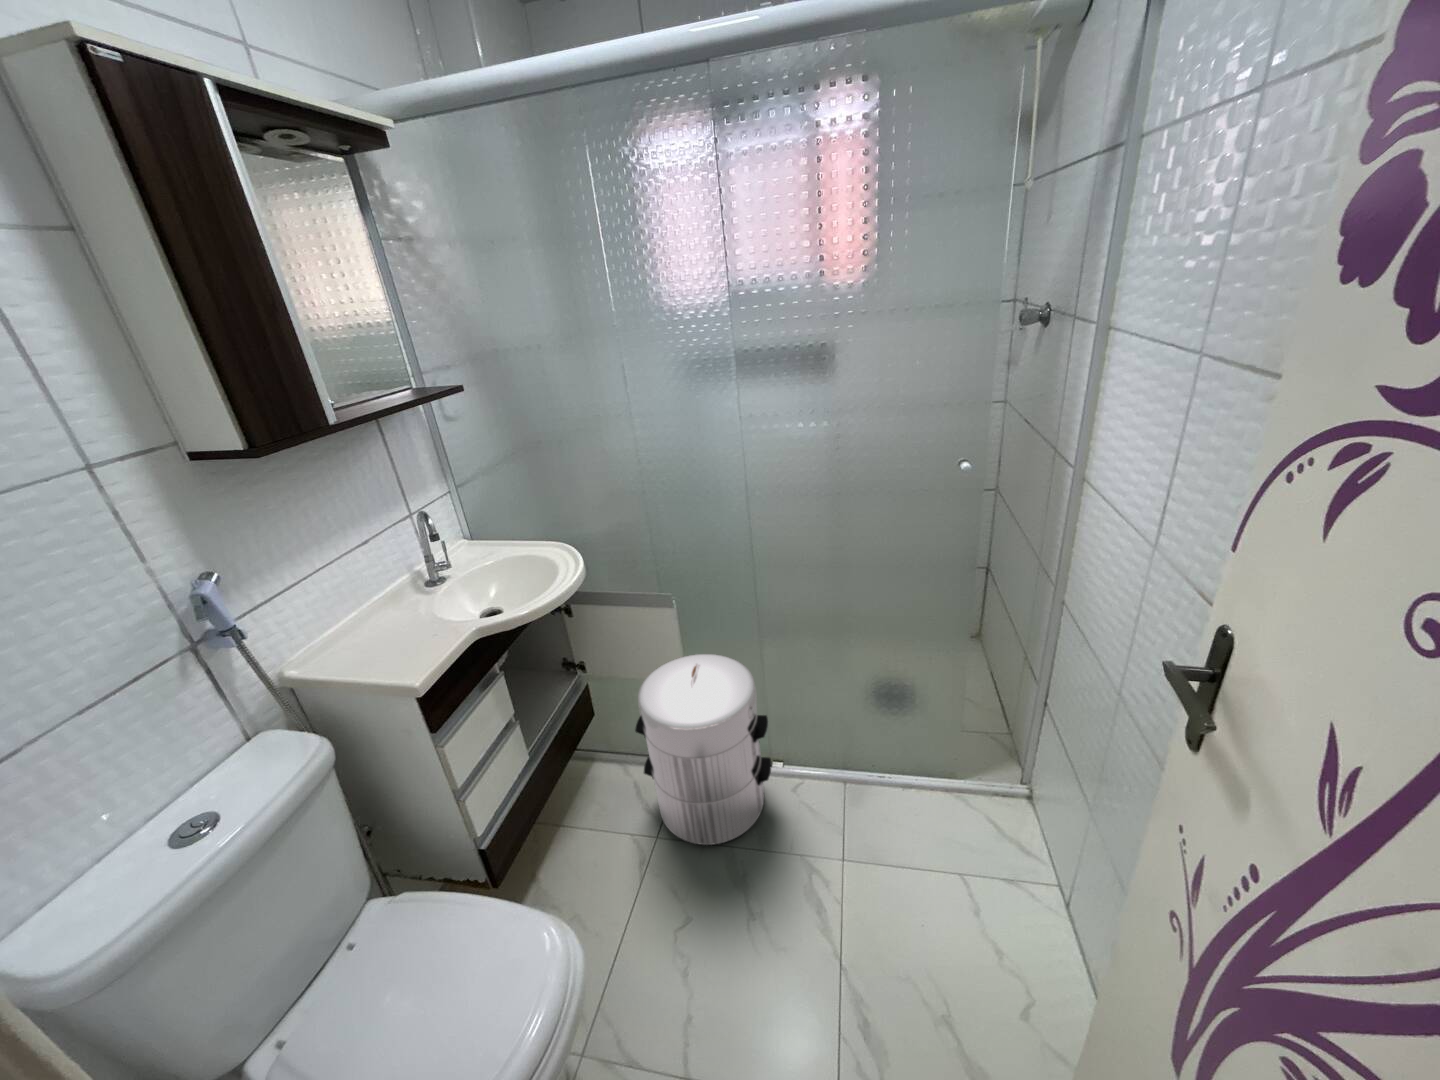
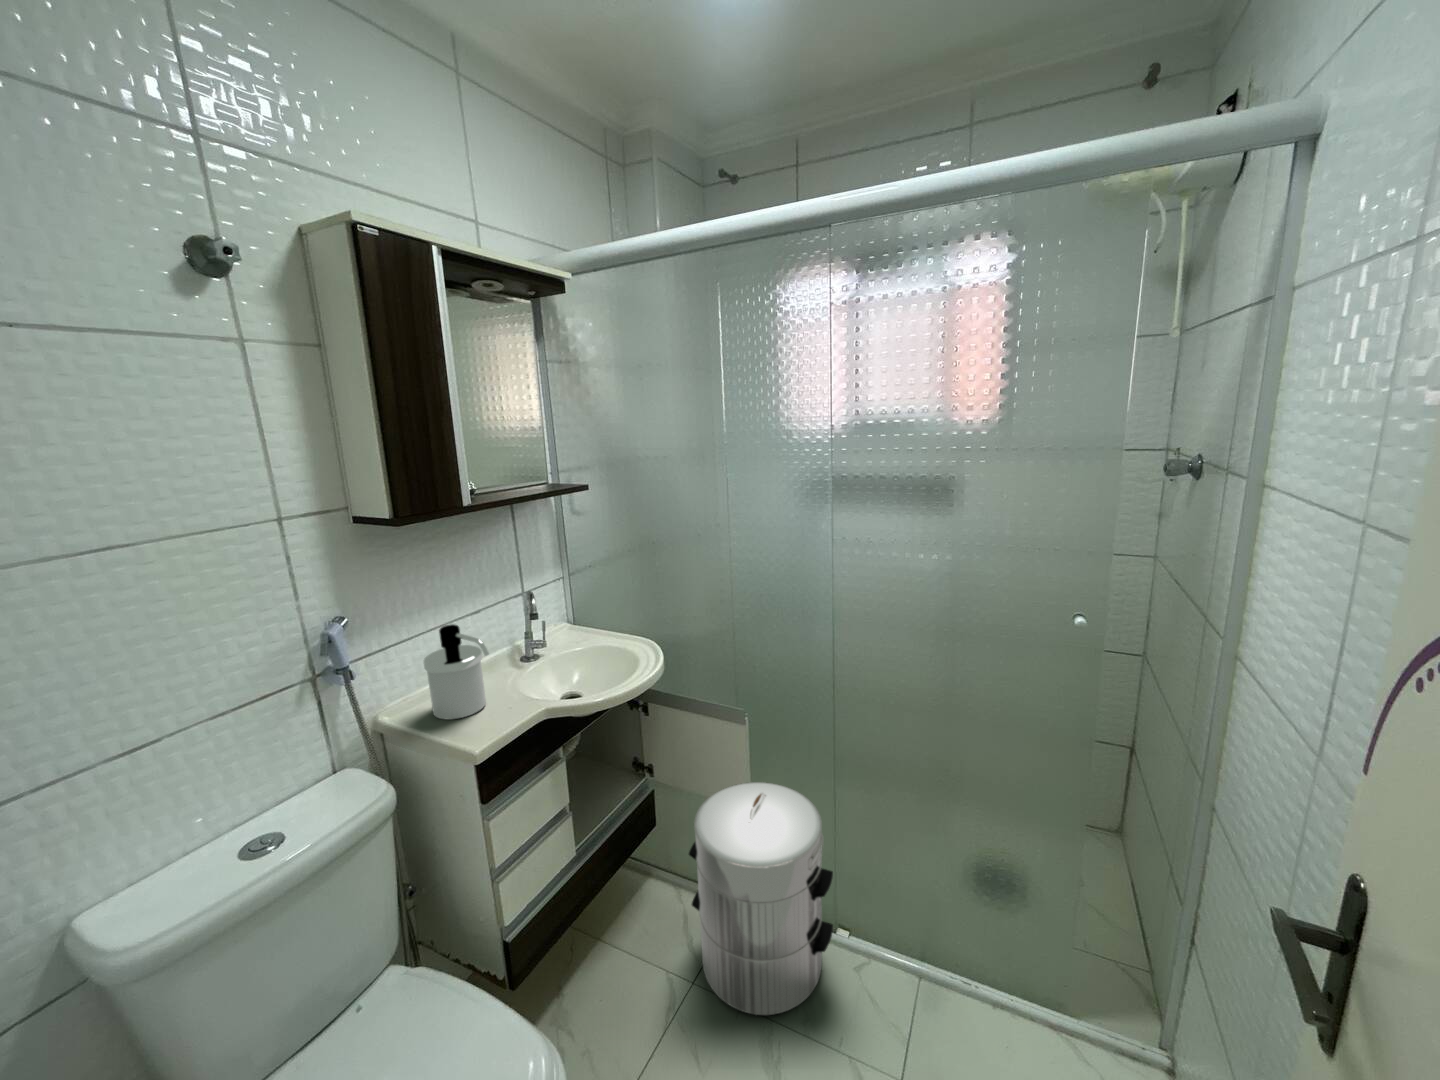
soap dispenser: none [323,559,405,660] -> present [424,624,489,719]

